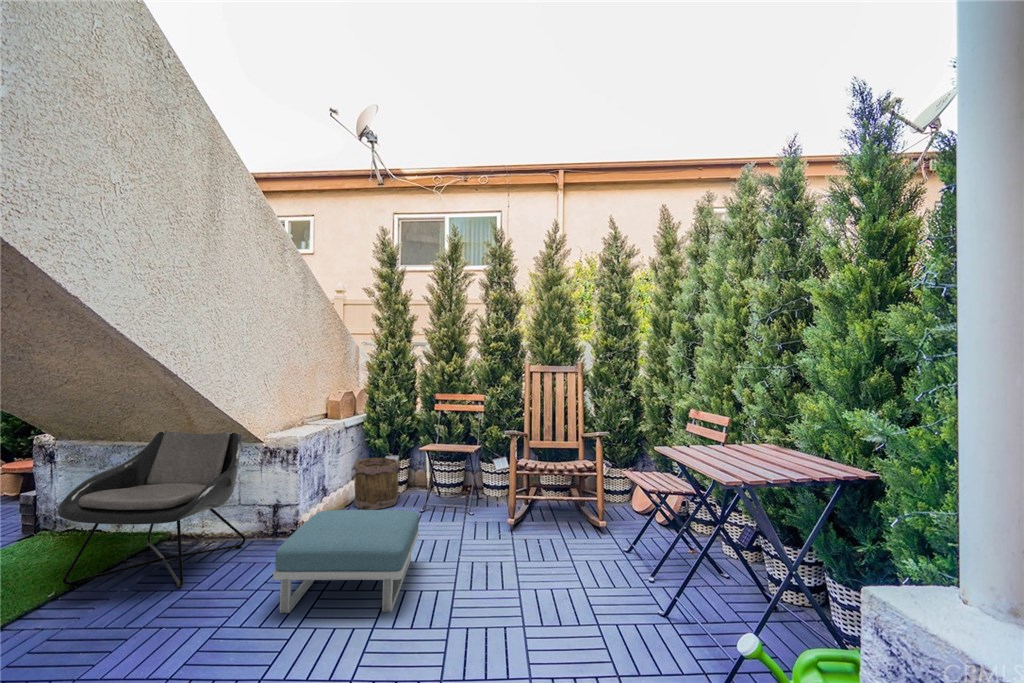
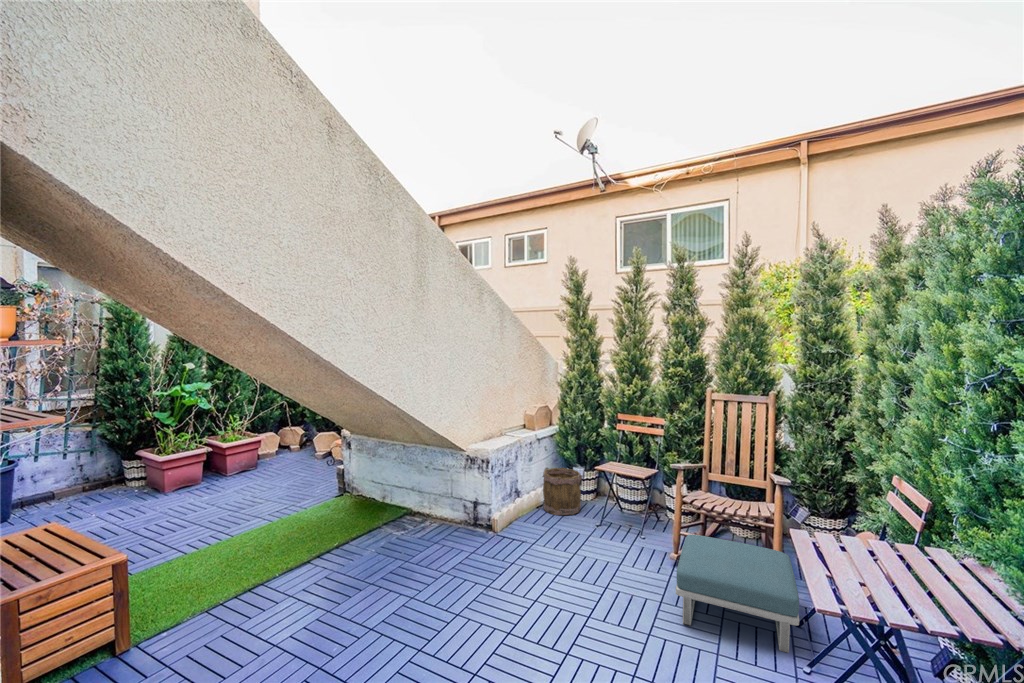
lounge chair: present [58,431,245,588] -> none [343,430,453,557]
footstool: present [273,510,419,613] -> present [676,534,799,653]

